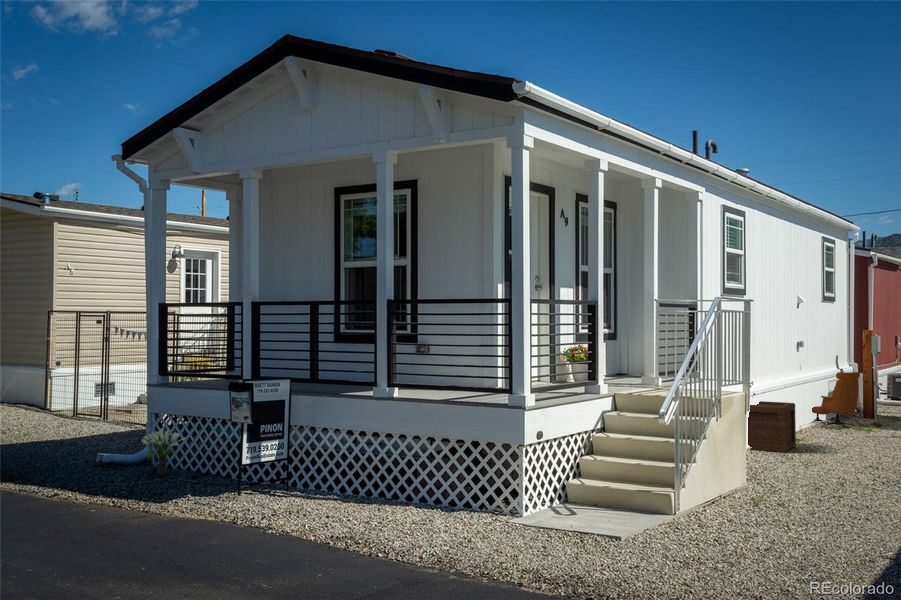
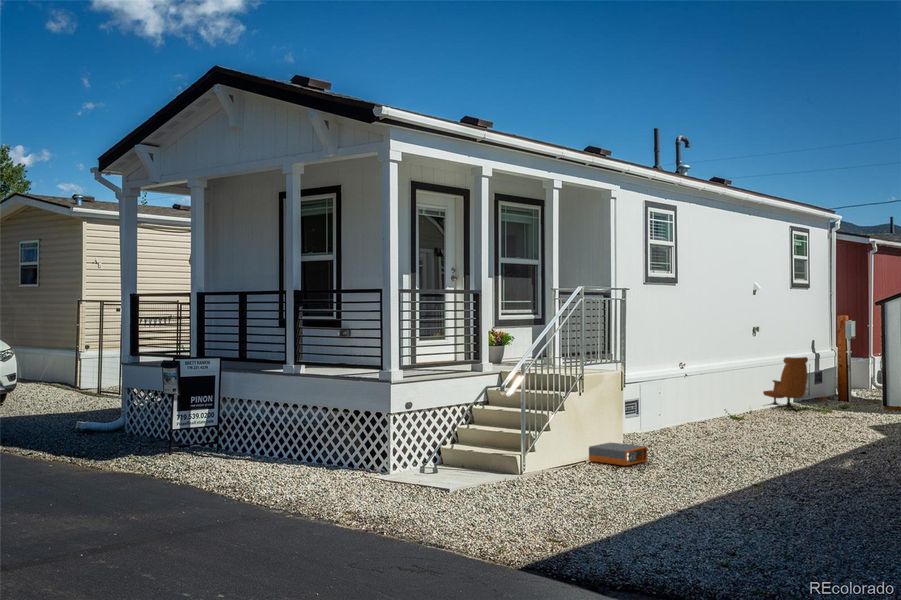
wooden crate: present [748,401,796,453] -> none [661,383,718,431]
potted plant: present [142,429,185,475] -> none [112,401,149,439]
storage box: none [720,471,784,498] -> present [589,442,647,466]

